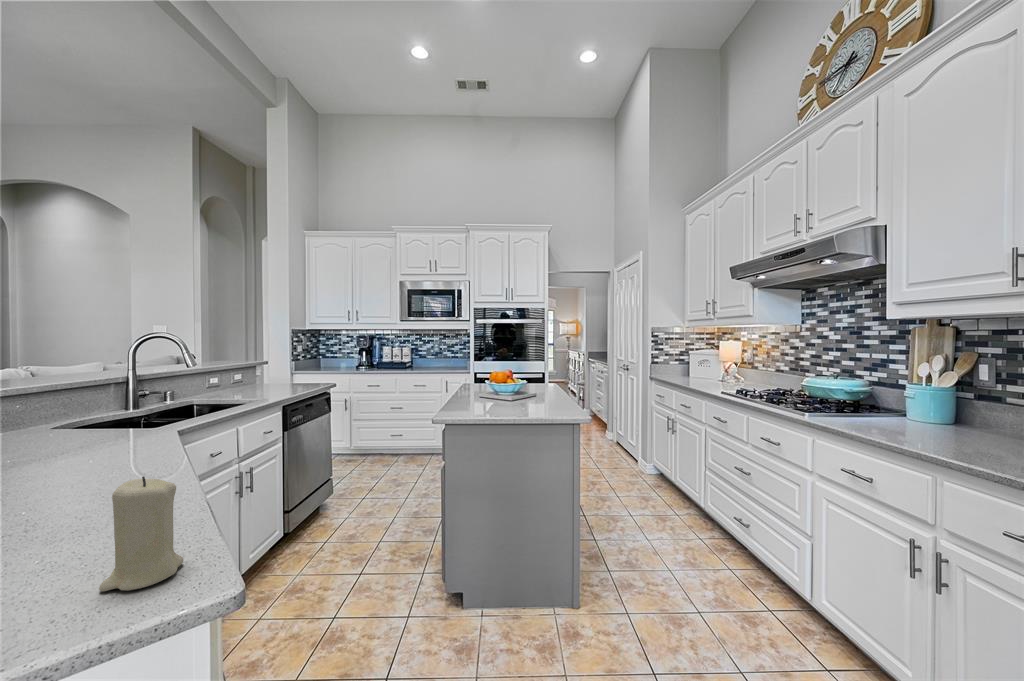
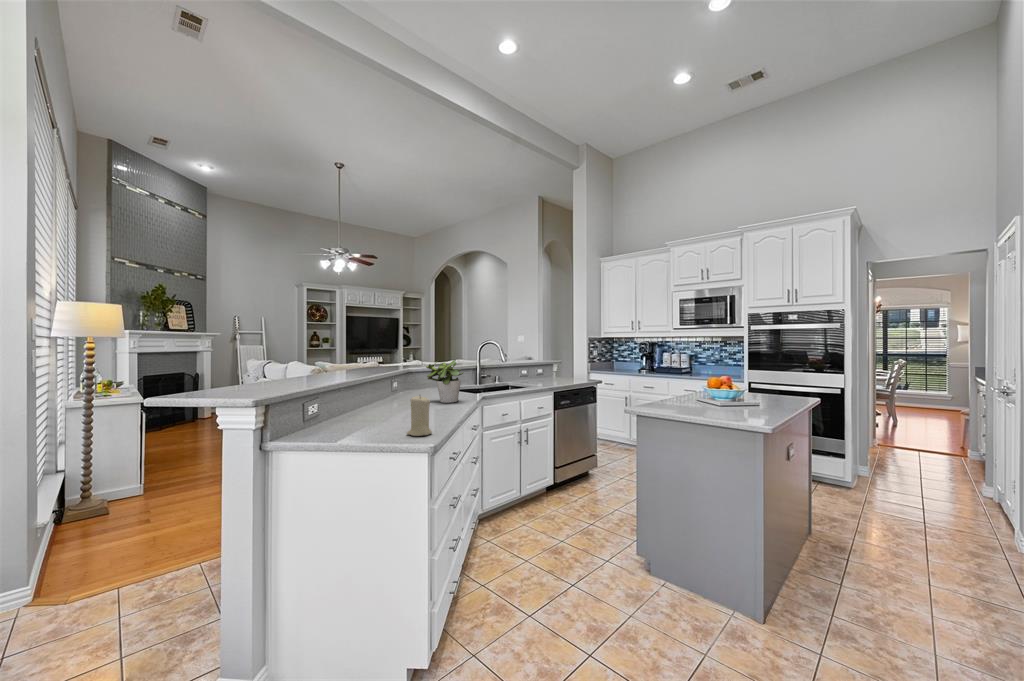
potted plant: none [46,373,151,460] -> present [426,360,463,403]

